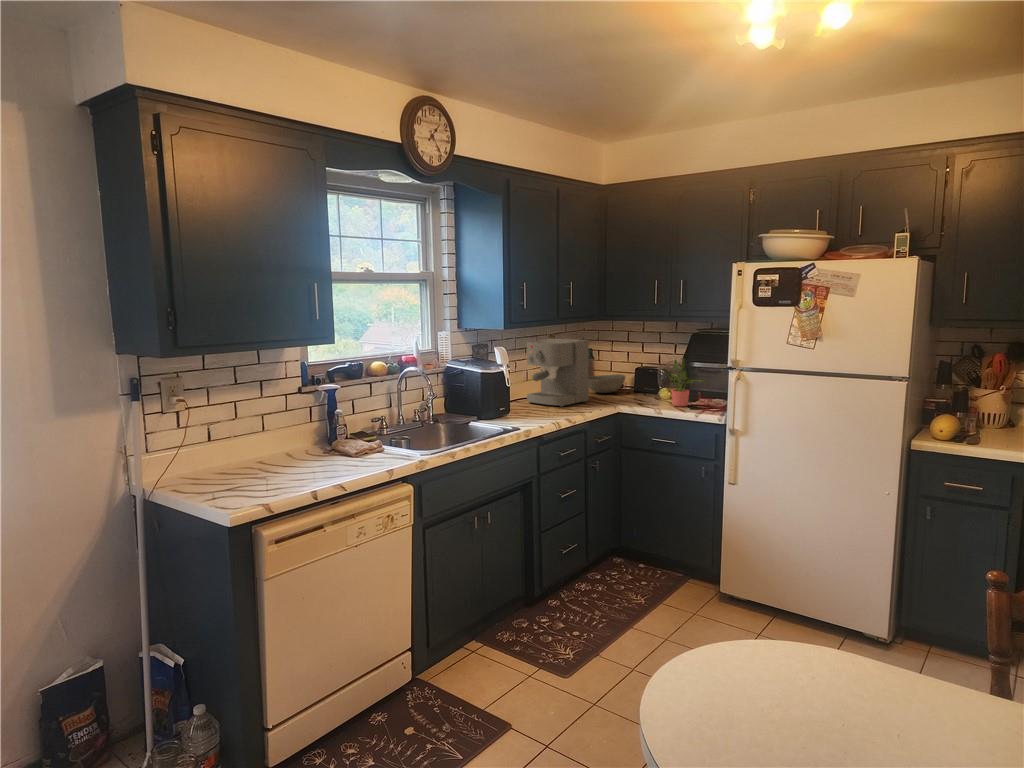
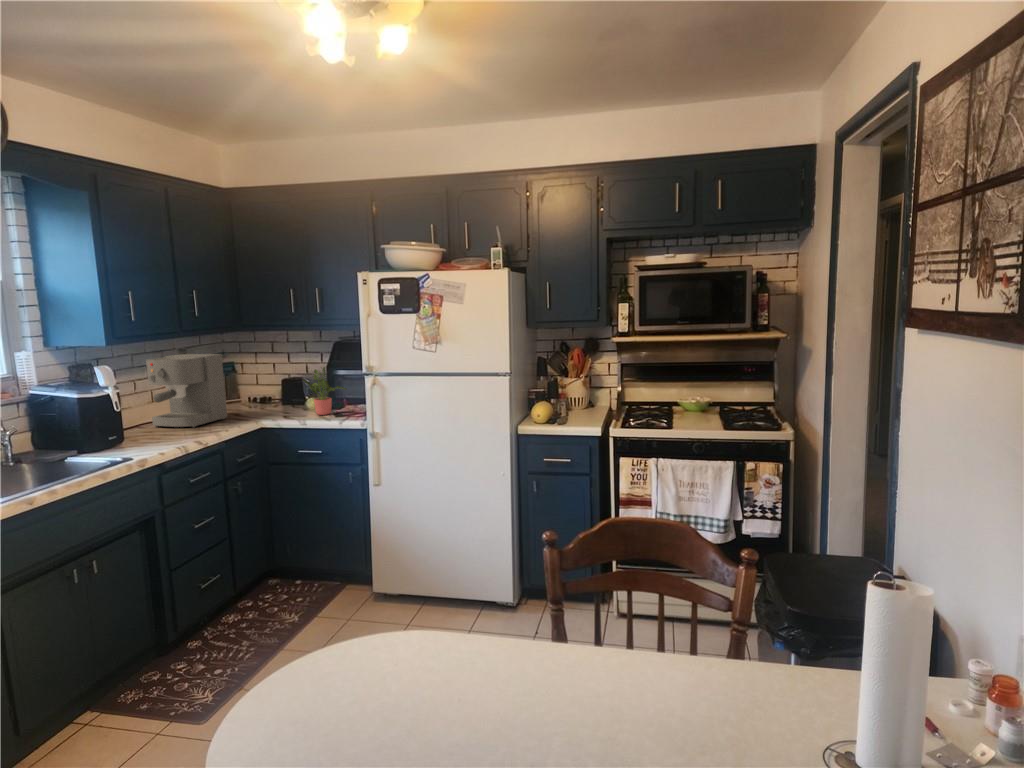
bowl: present [589,374,625,393] -> none [224,387,270,408]

